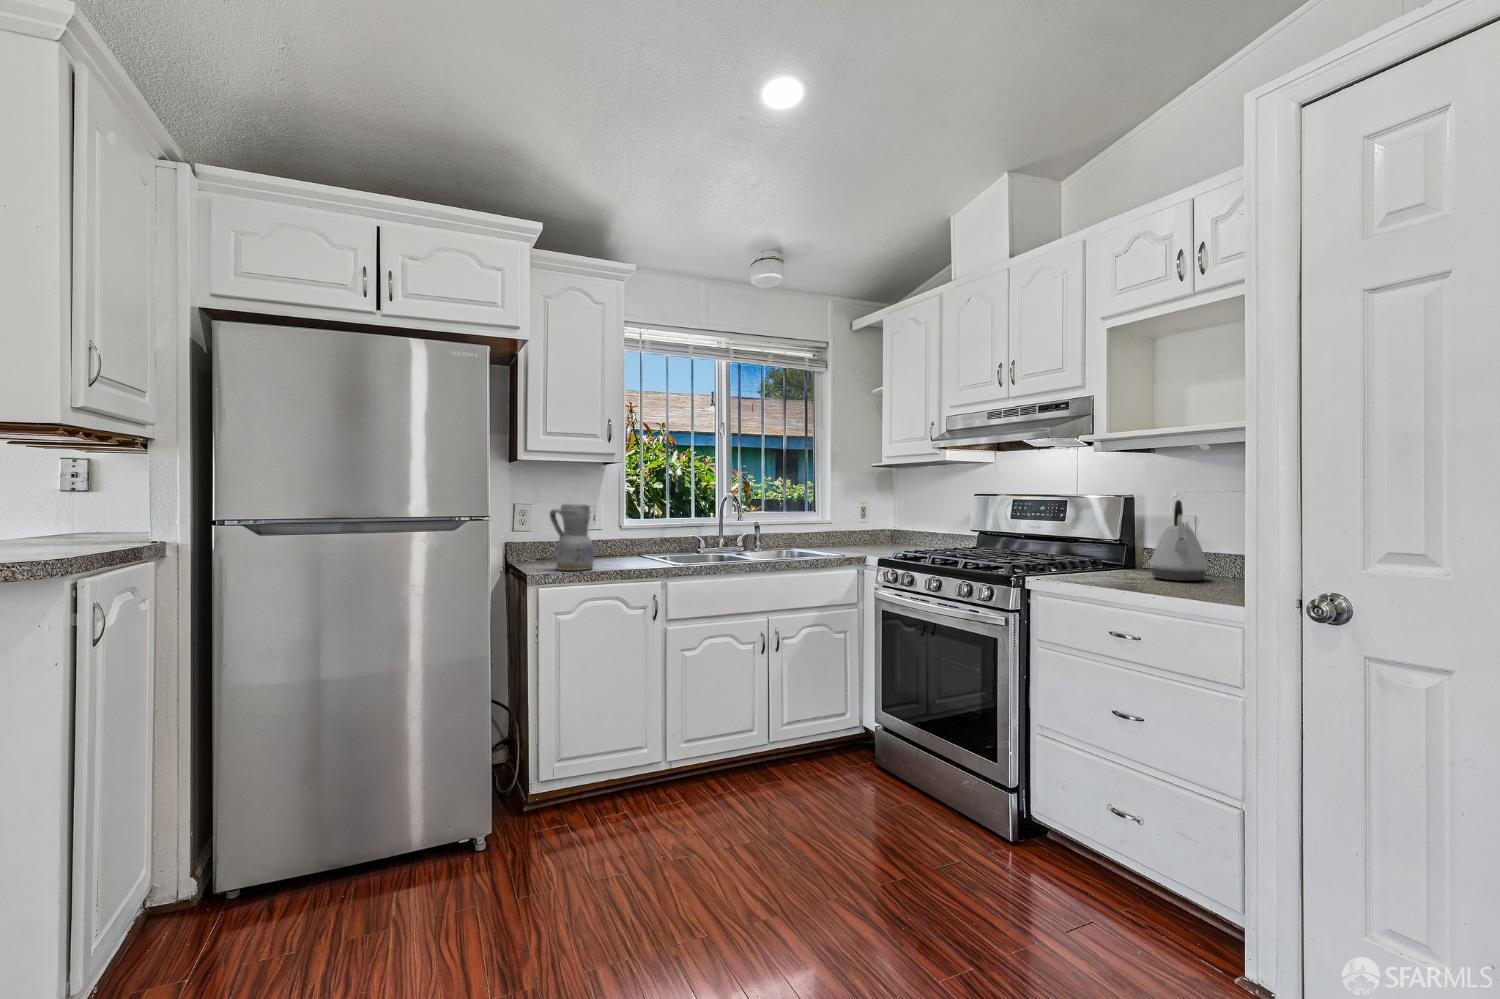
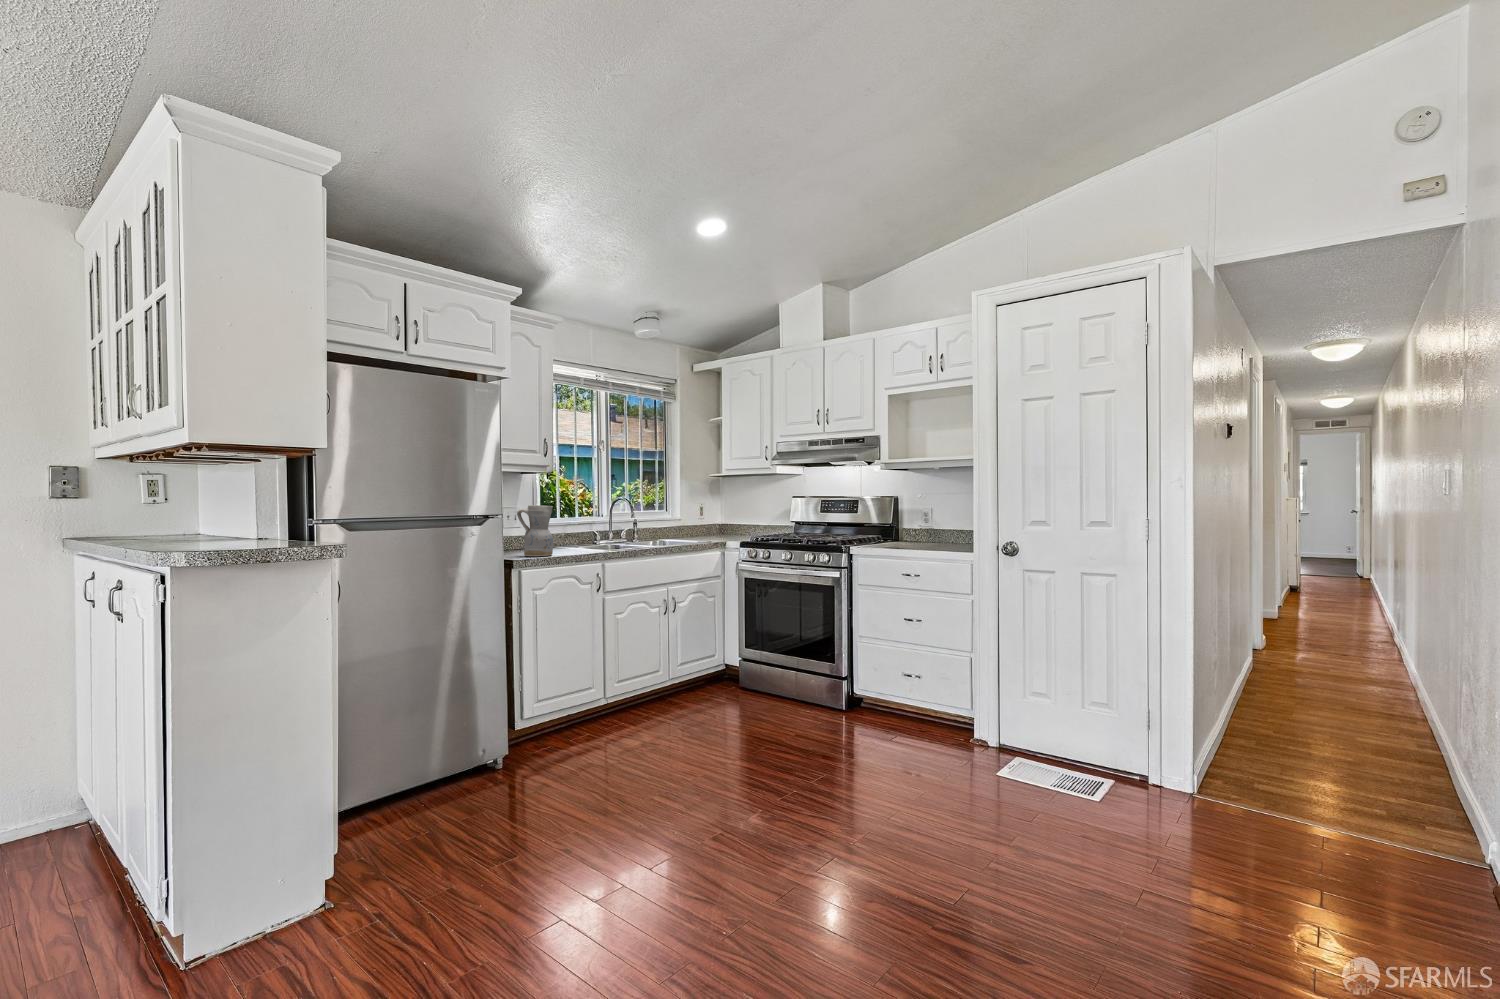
kettle: present [1150,500,1208,581] -> none [914,499,944,545]

